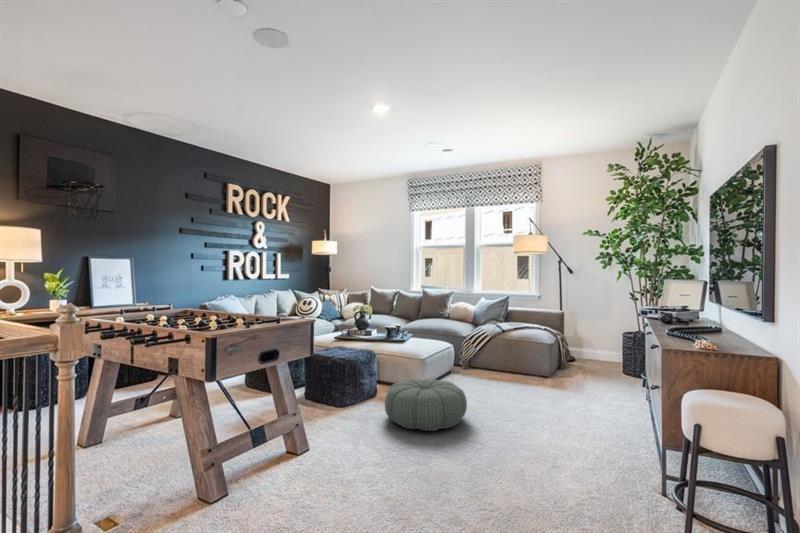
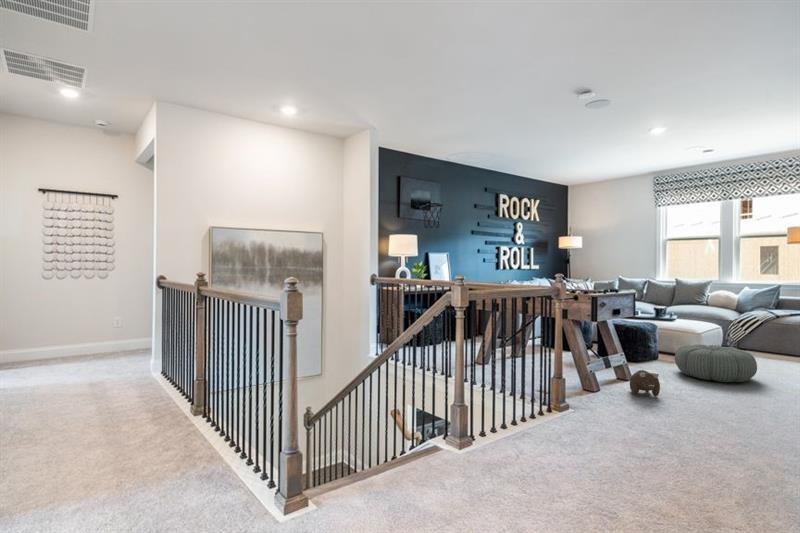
plush toy: none [295,441,334,483] -> present [630,370,660,397]

